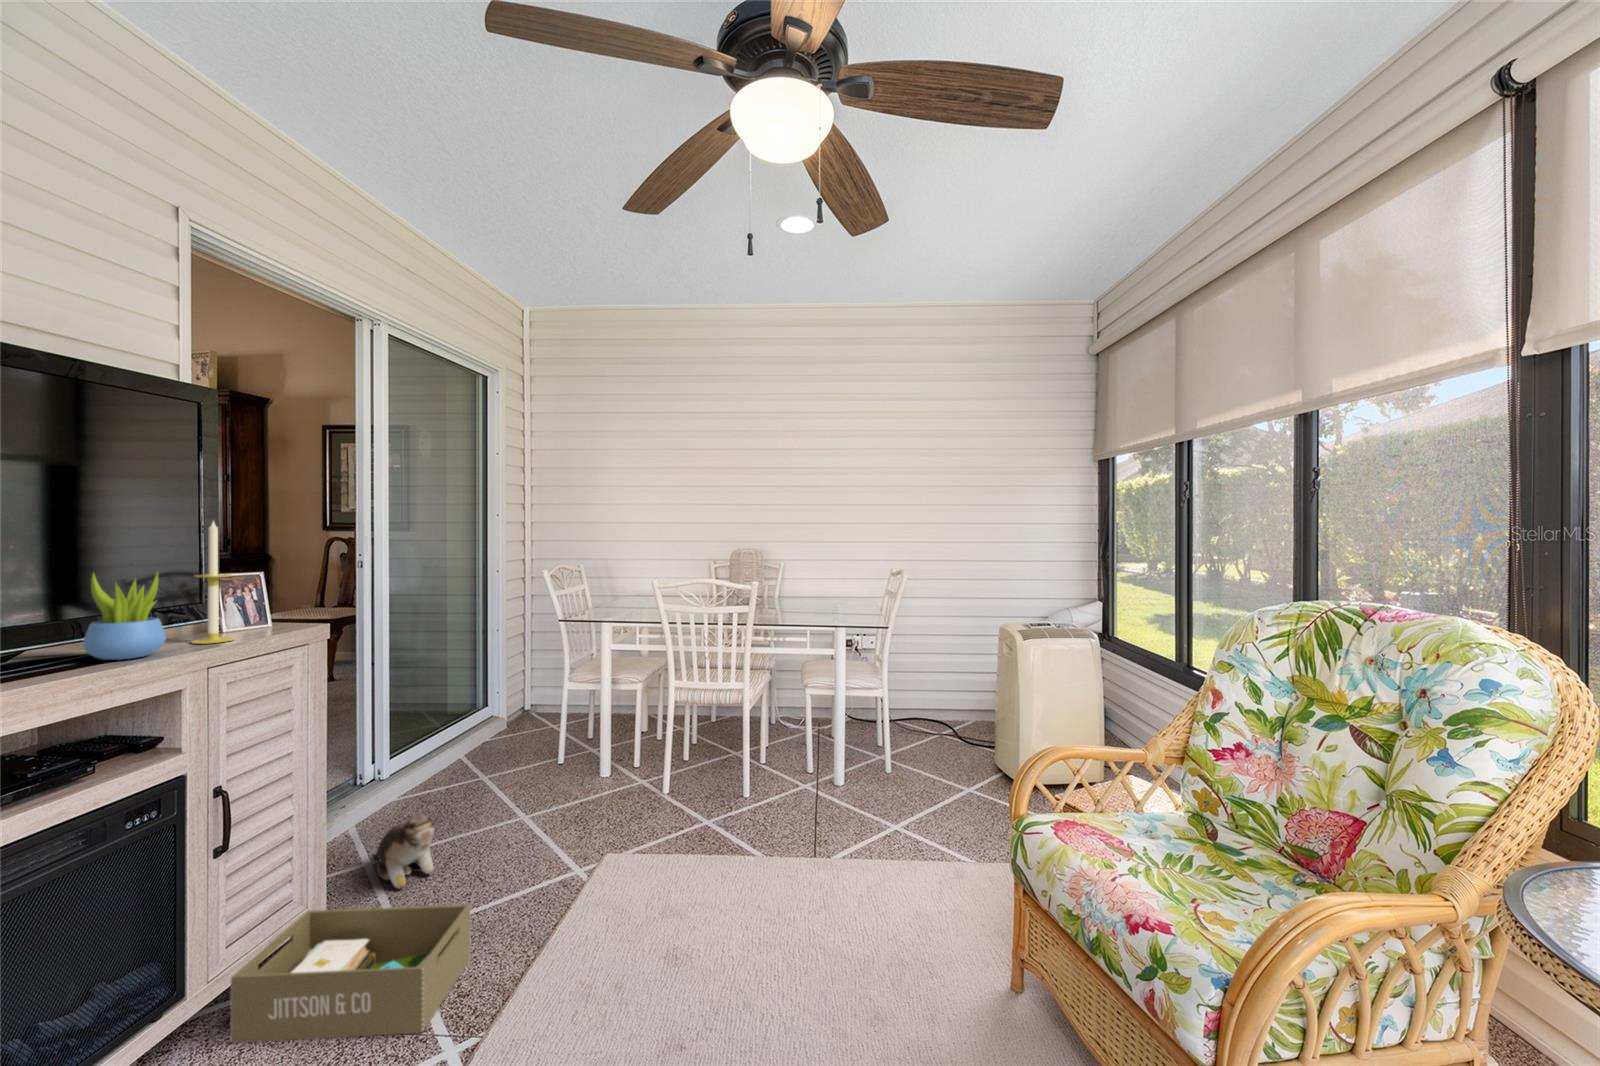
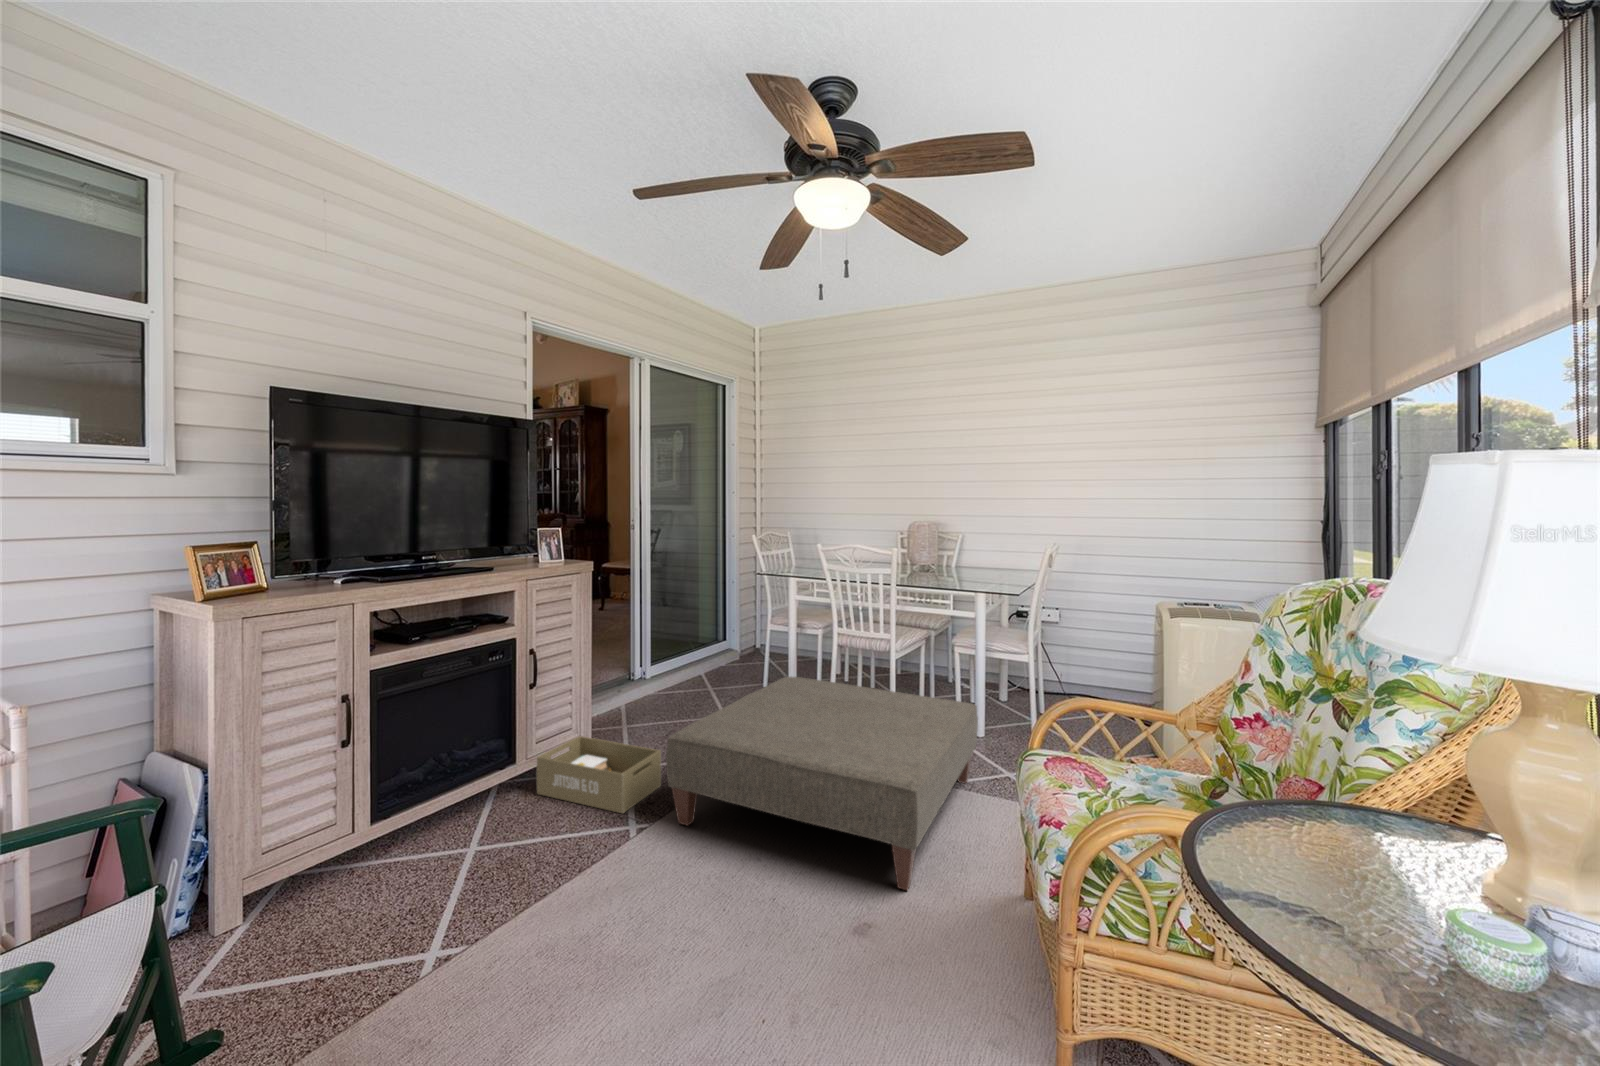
candle: present [192,522,234,644] -> none [522,496,542,568]
succulent plant: present [83,573,166,660] -> none [473,524,507,572]
ottoman: none [509,753,907,1027] -> present [666,677,978,890]
plush toy: present [376,815,440,889] -> none [628,695,660,742]

